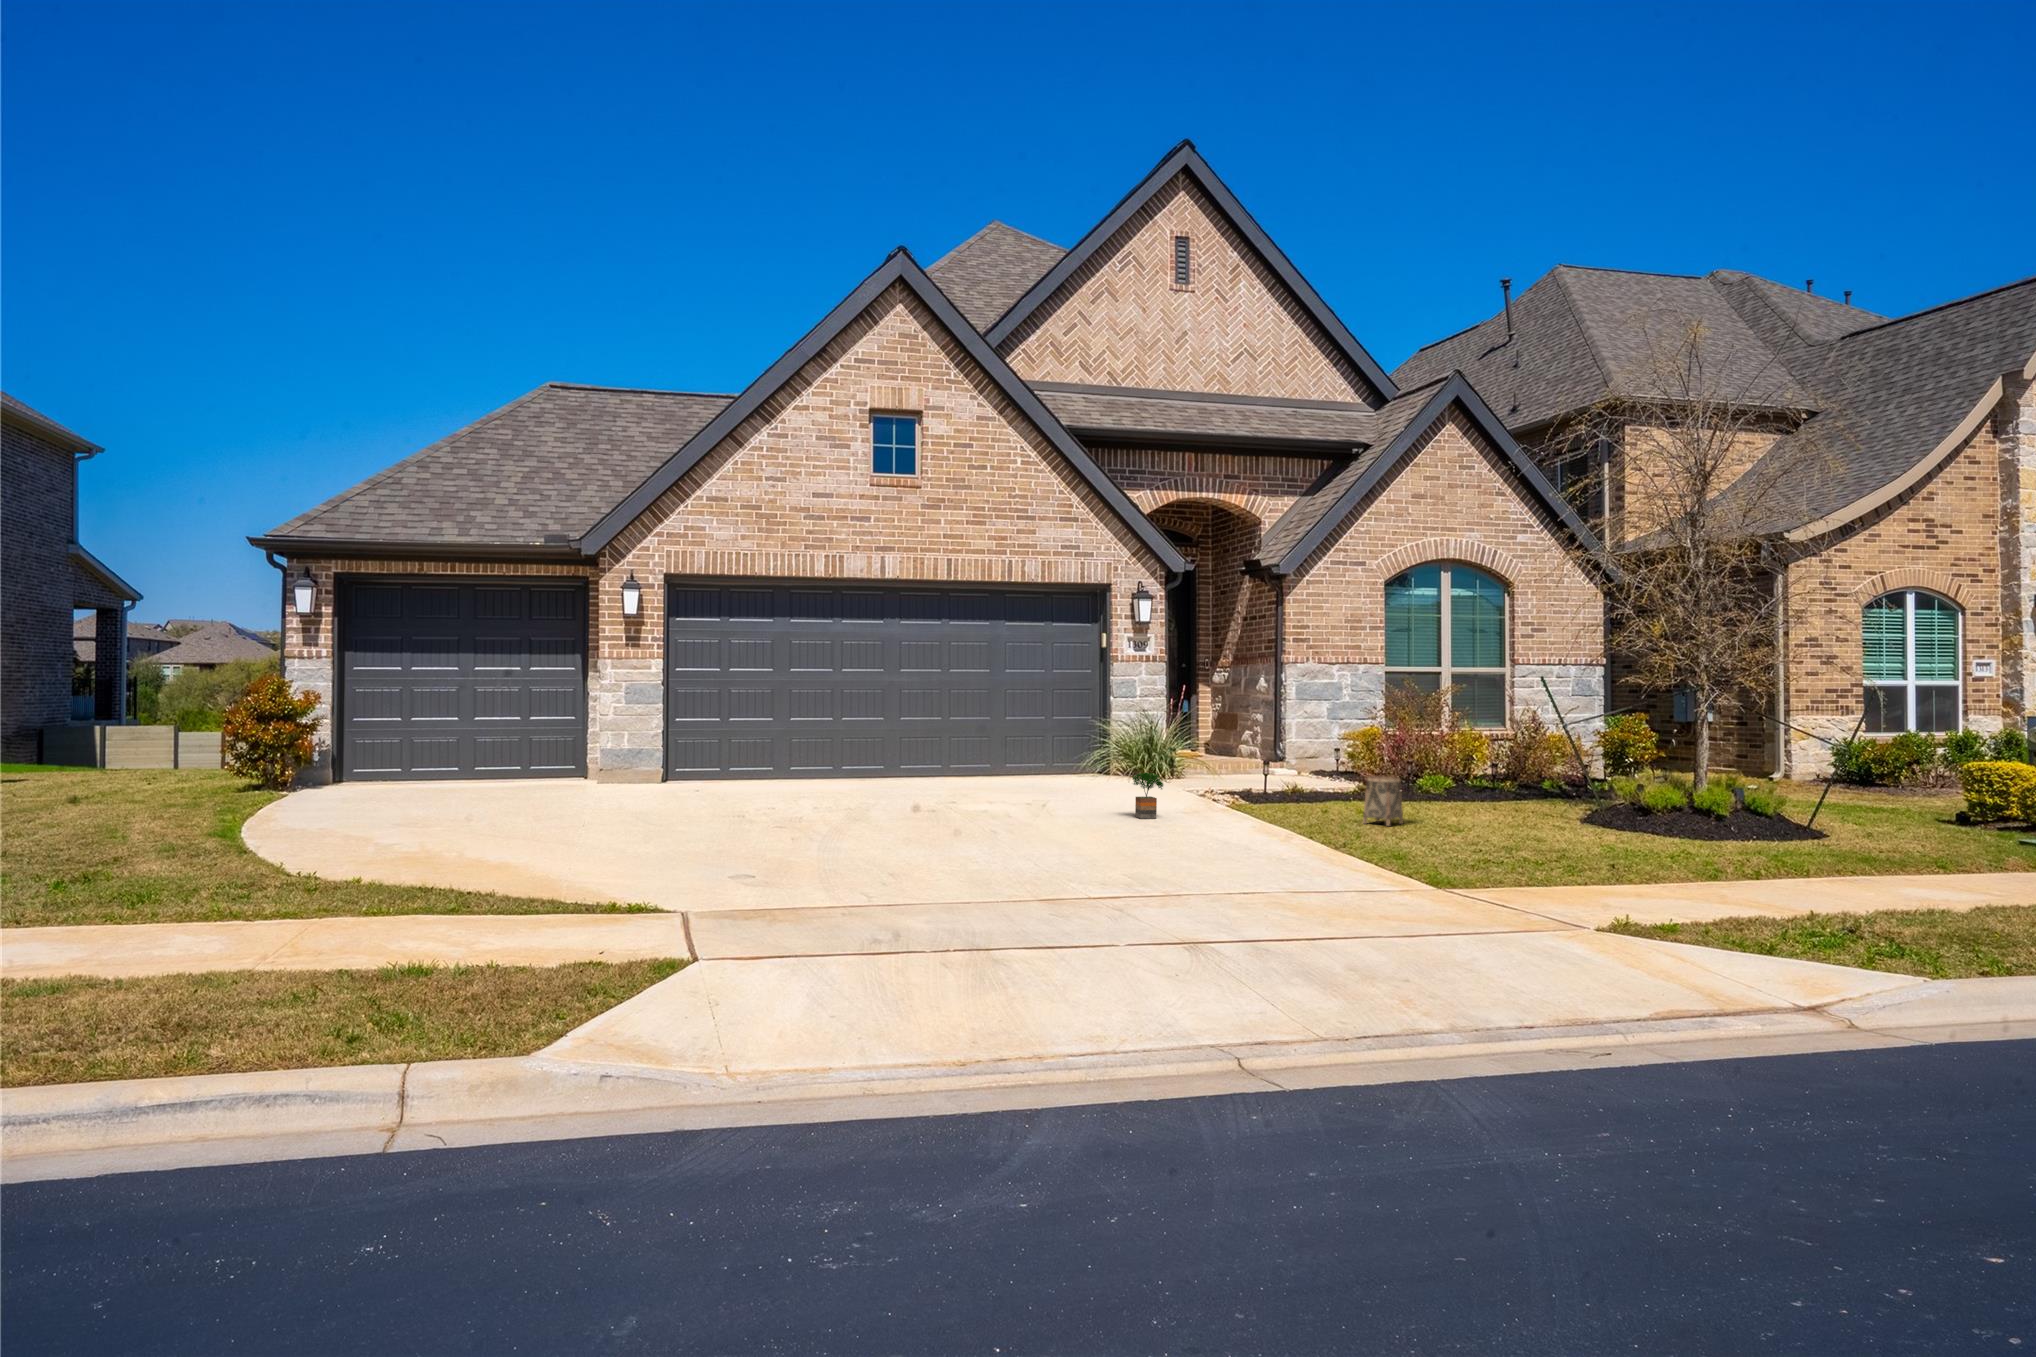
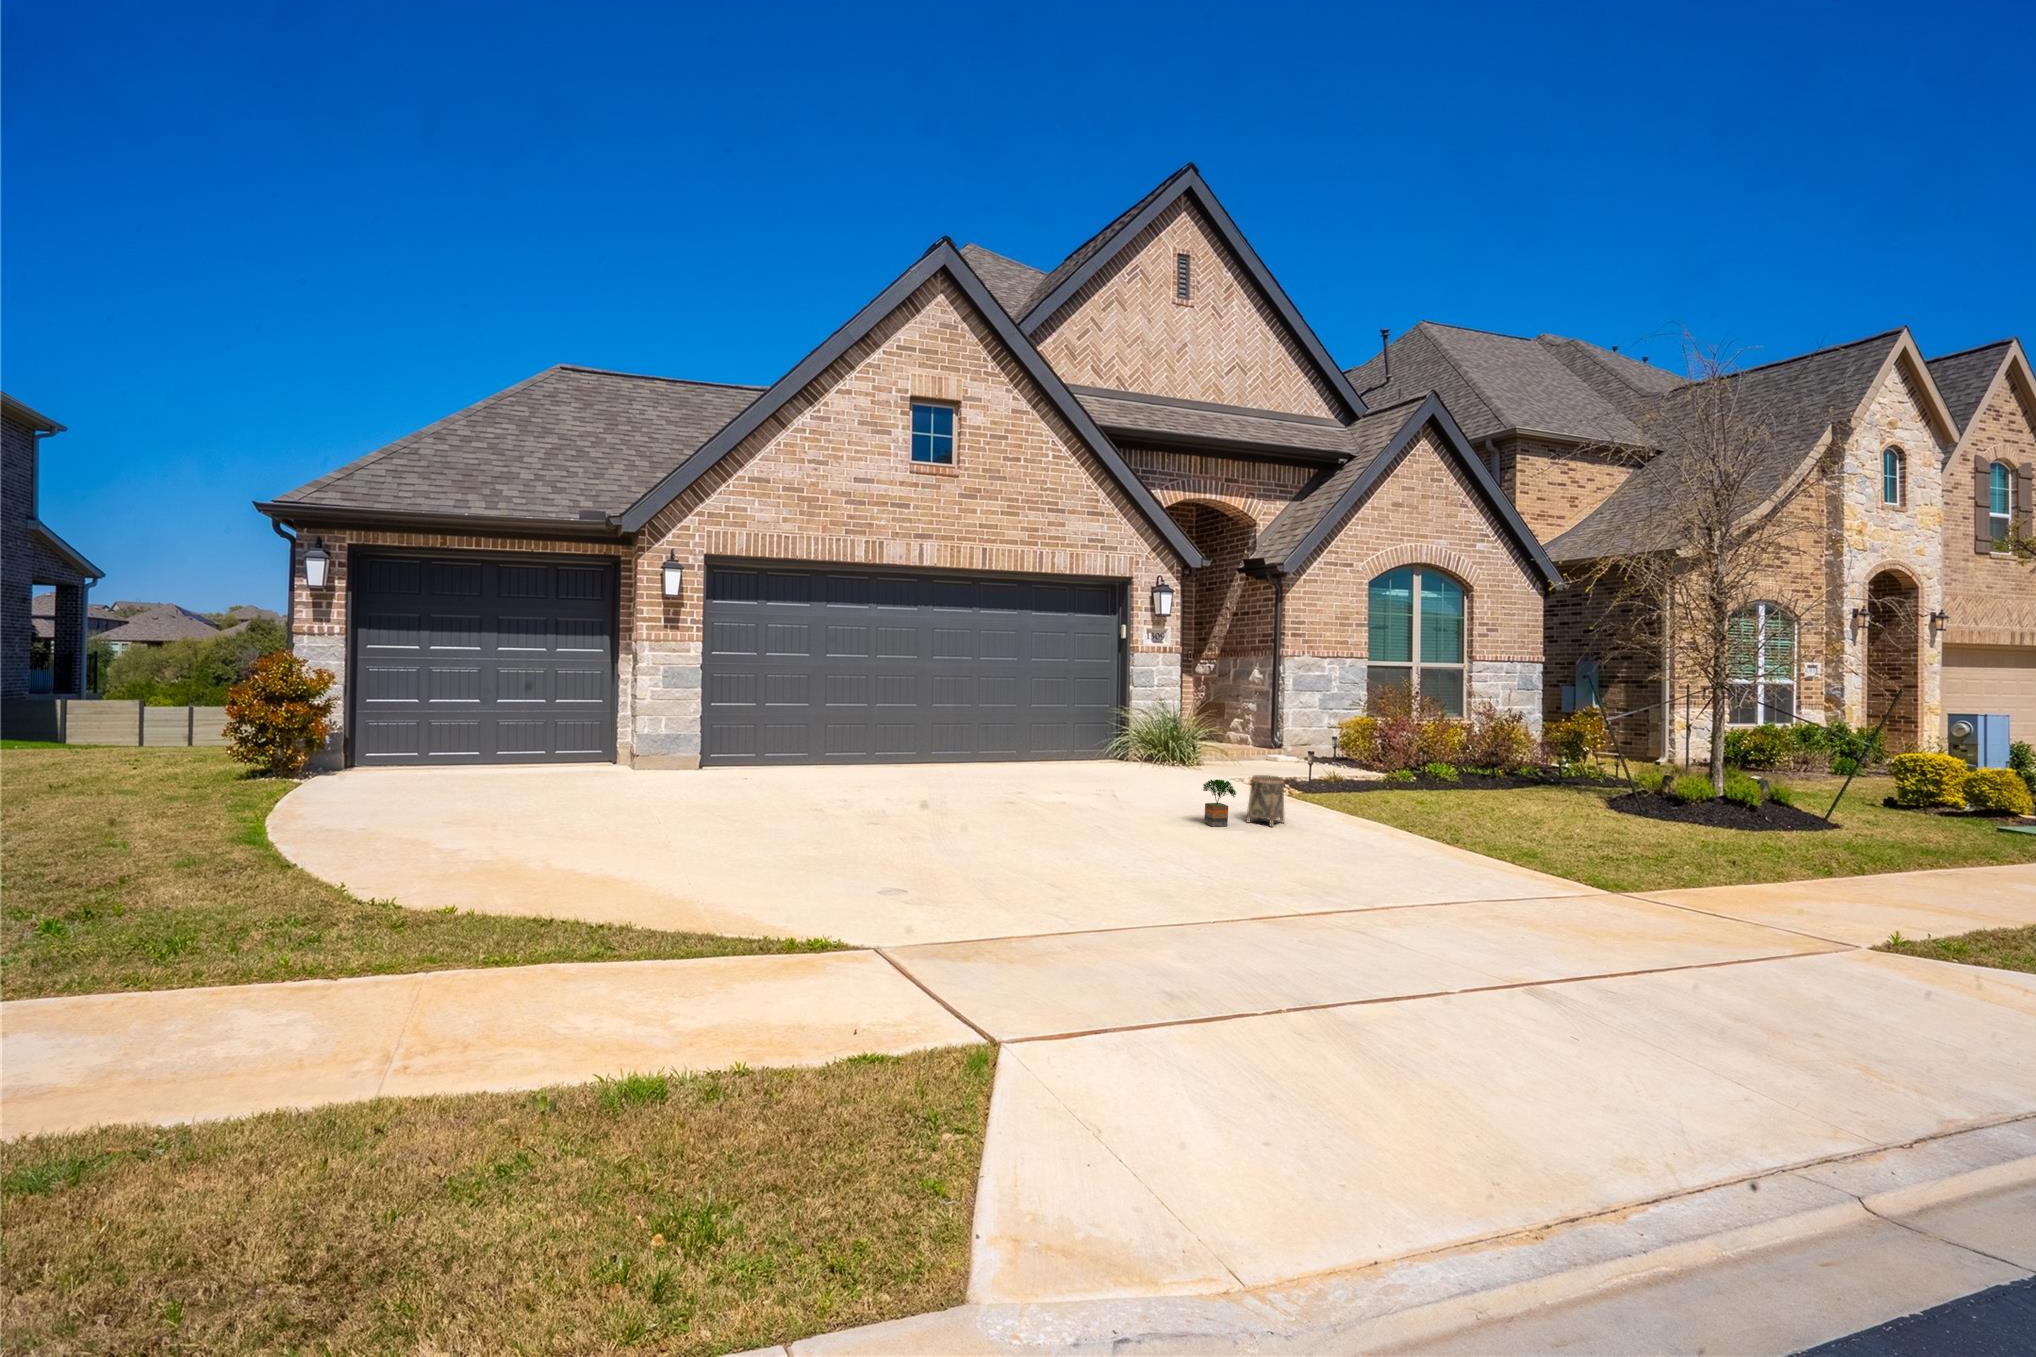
basket: present [1363,776,1403,826] -> present [1246,775,1284,826]

